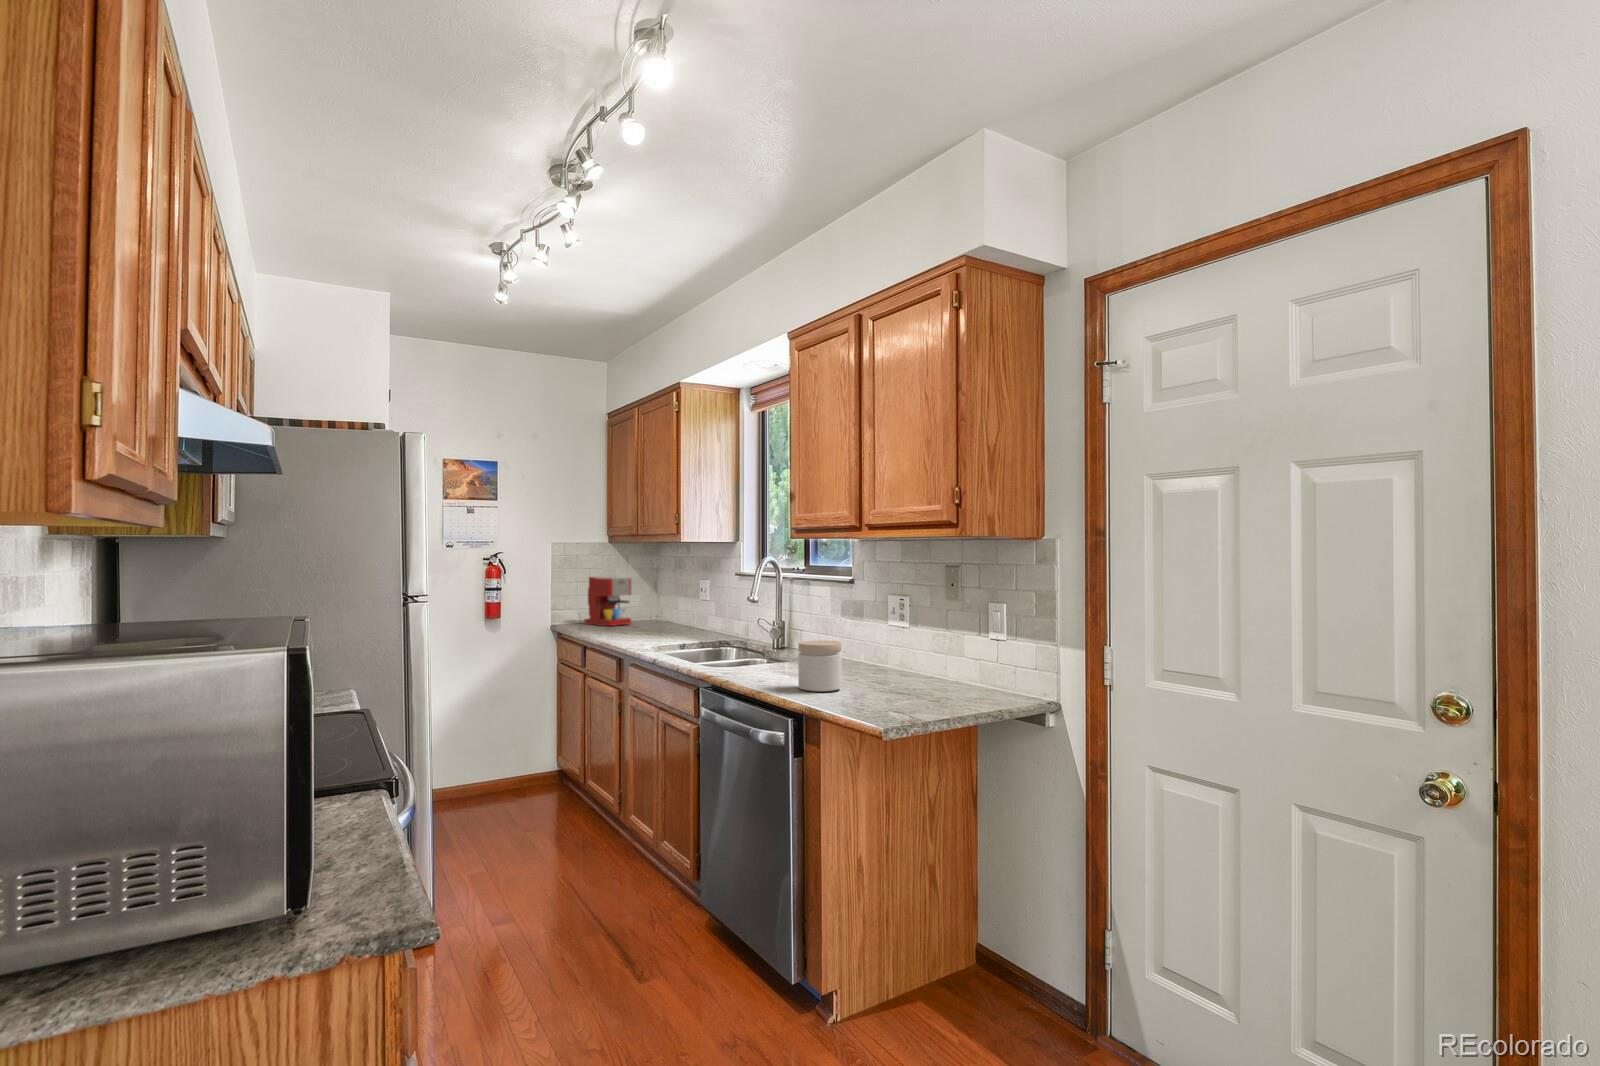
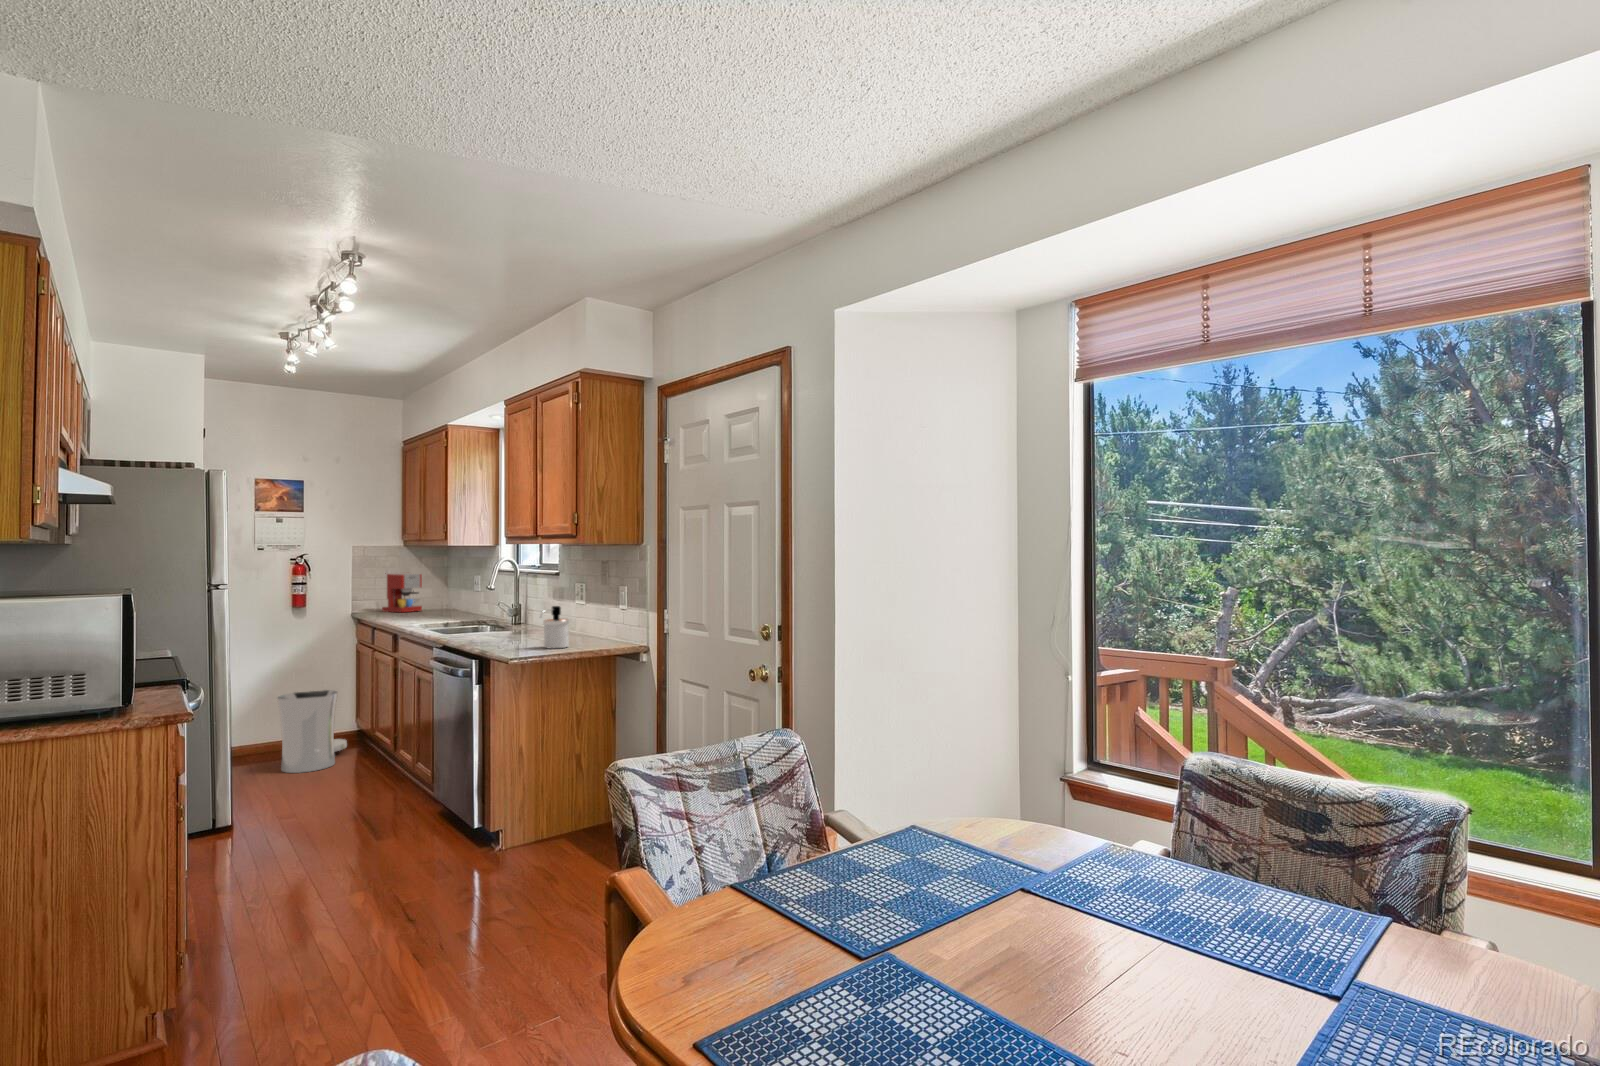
soap dispenser: none [880,632,919,699] -> present [540,606,569,648]
jar: present [798,640,842,692] -> none [493,613,524,646]
trash can: none [470,726,548,836] -> present [277,690,347,773]

